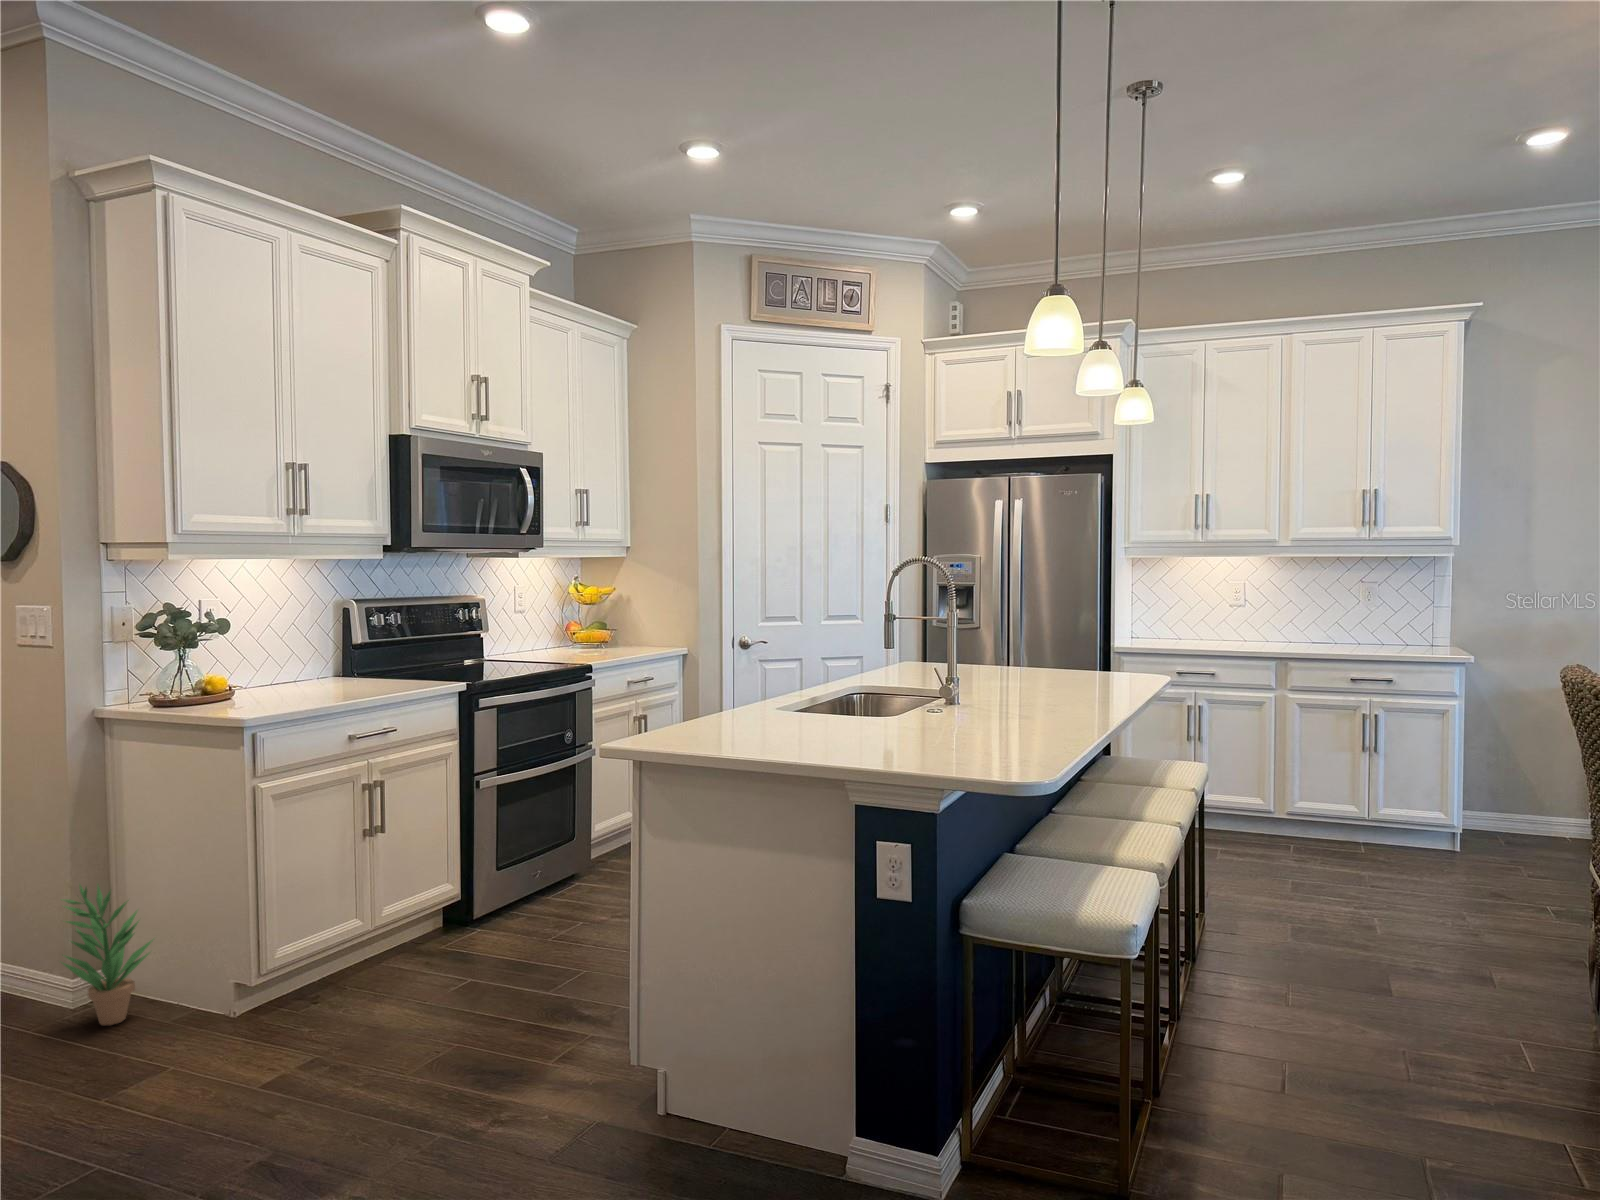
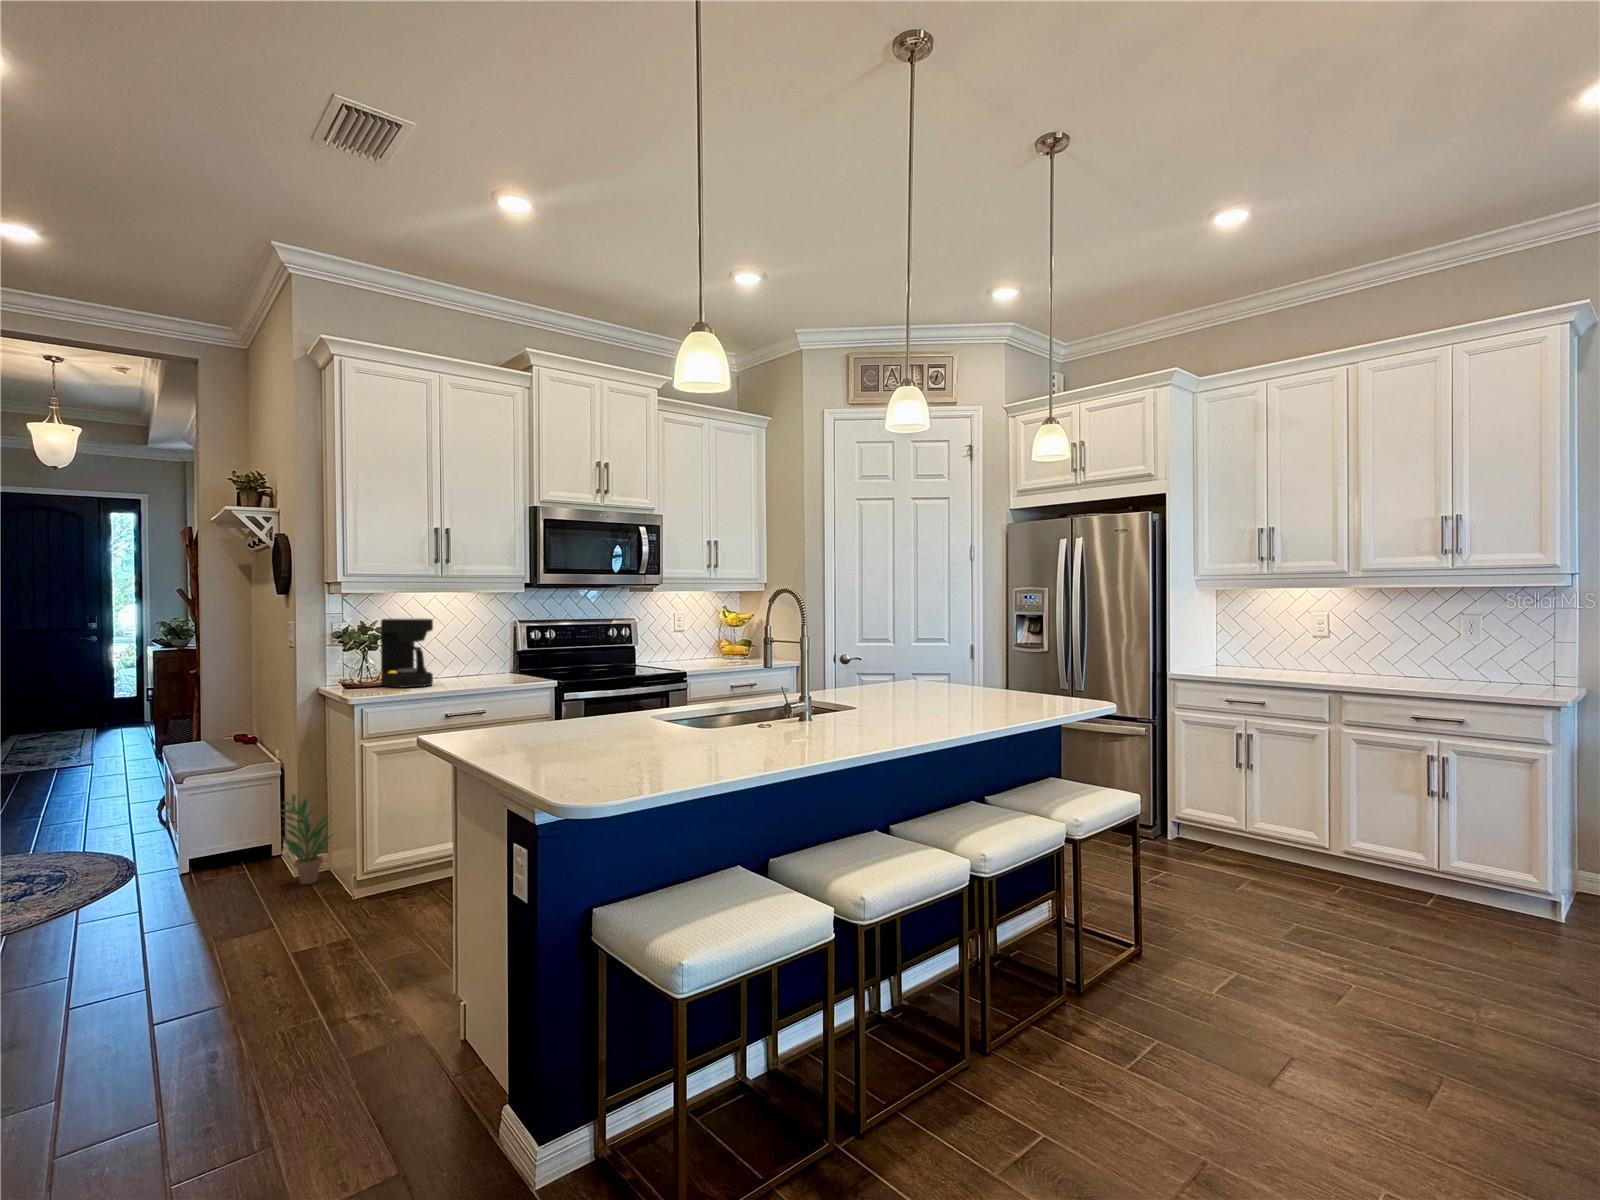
coffee maker: none [218,602,303,707] -> present [381,618,433,687]

